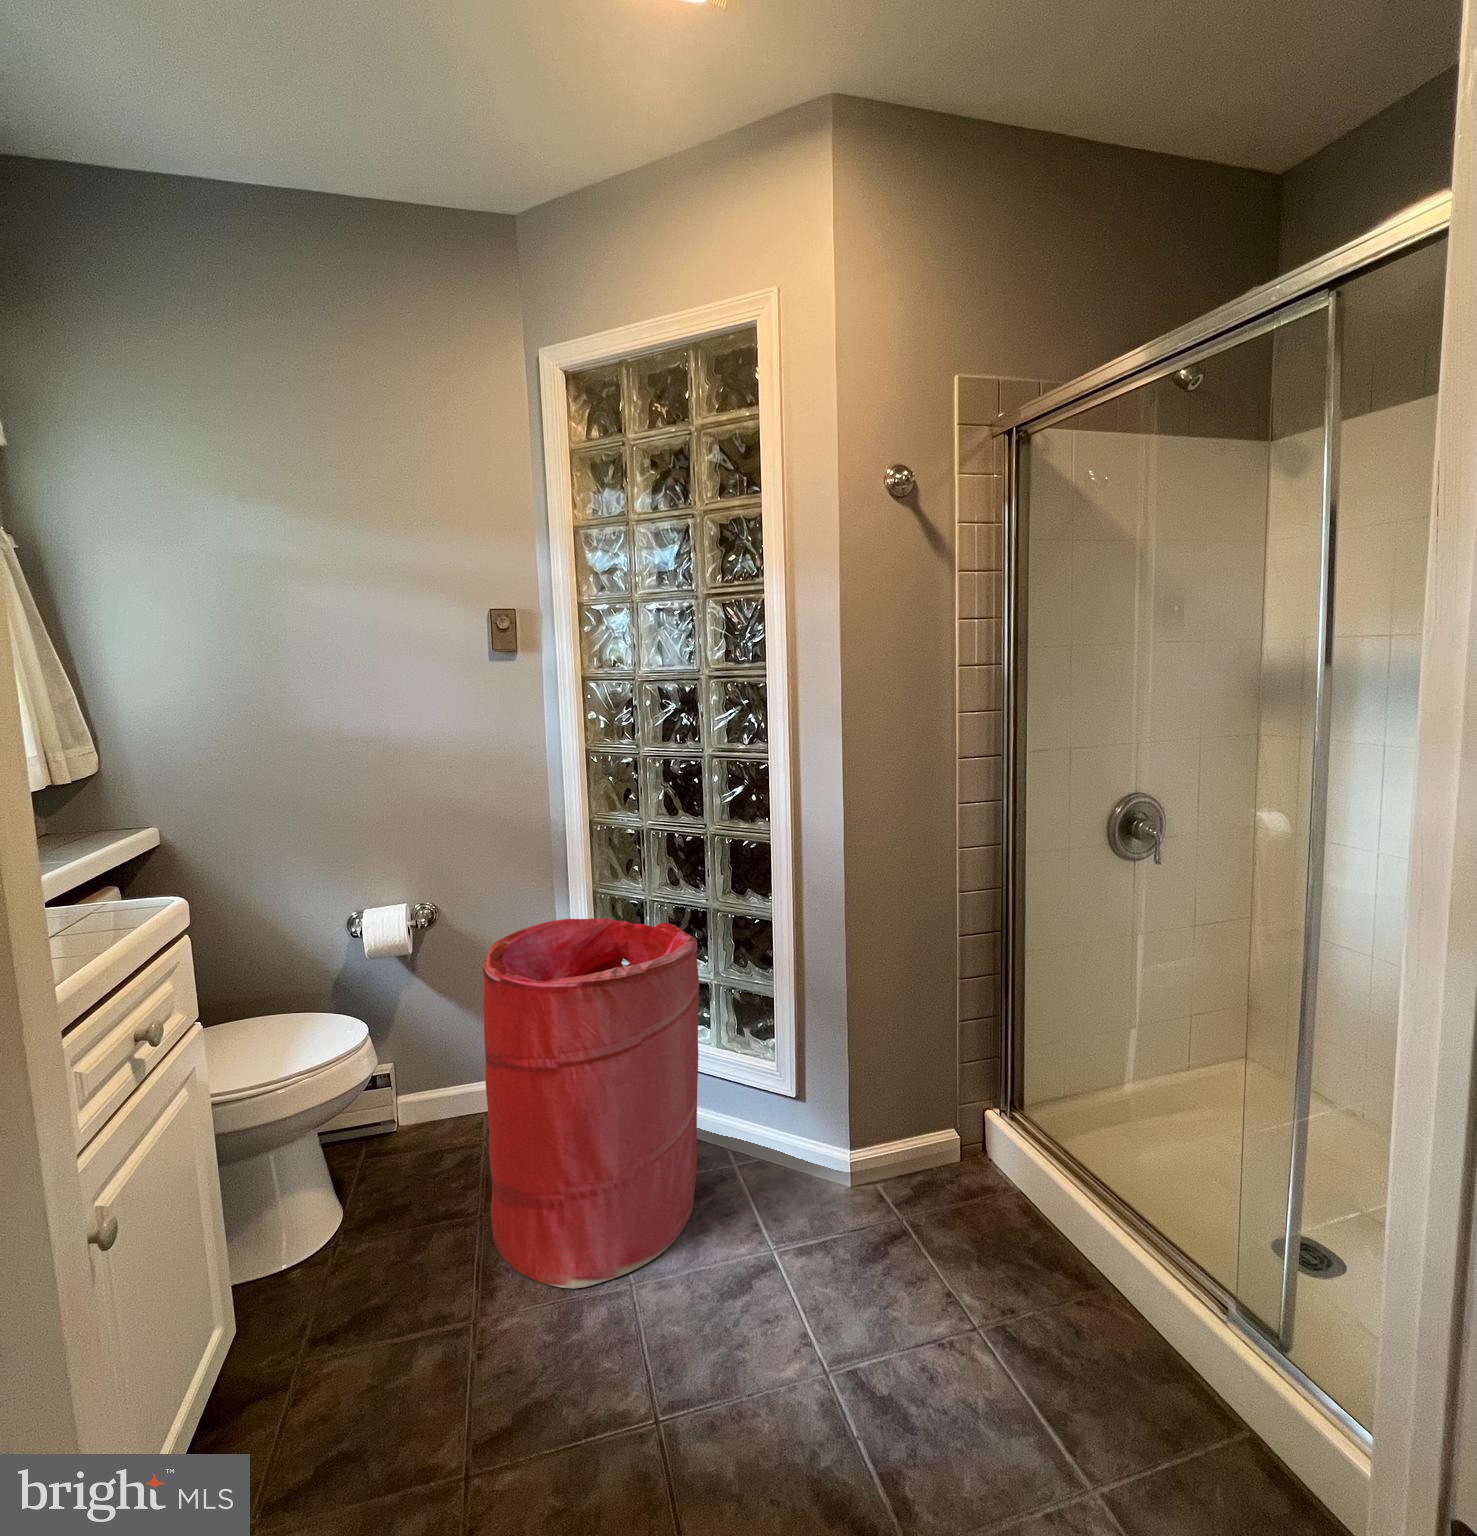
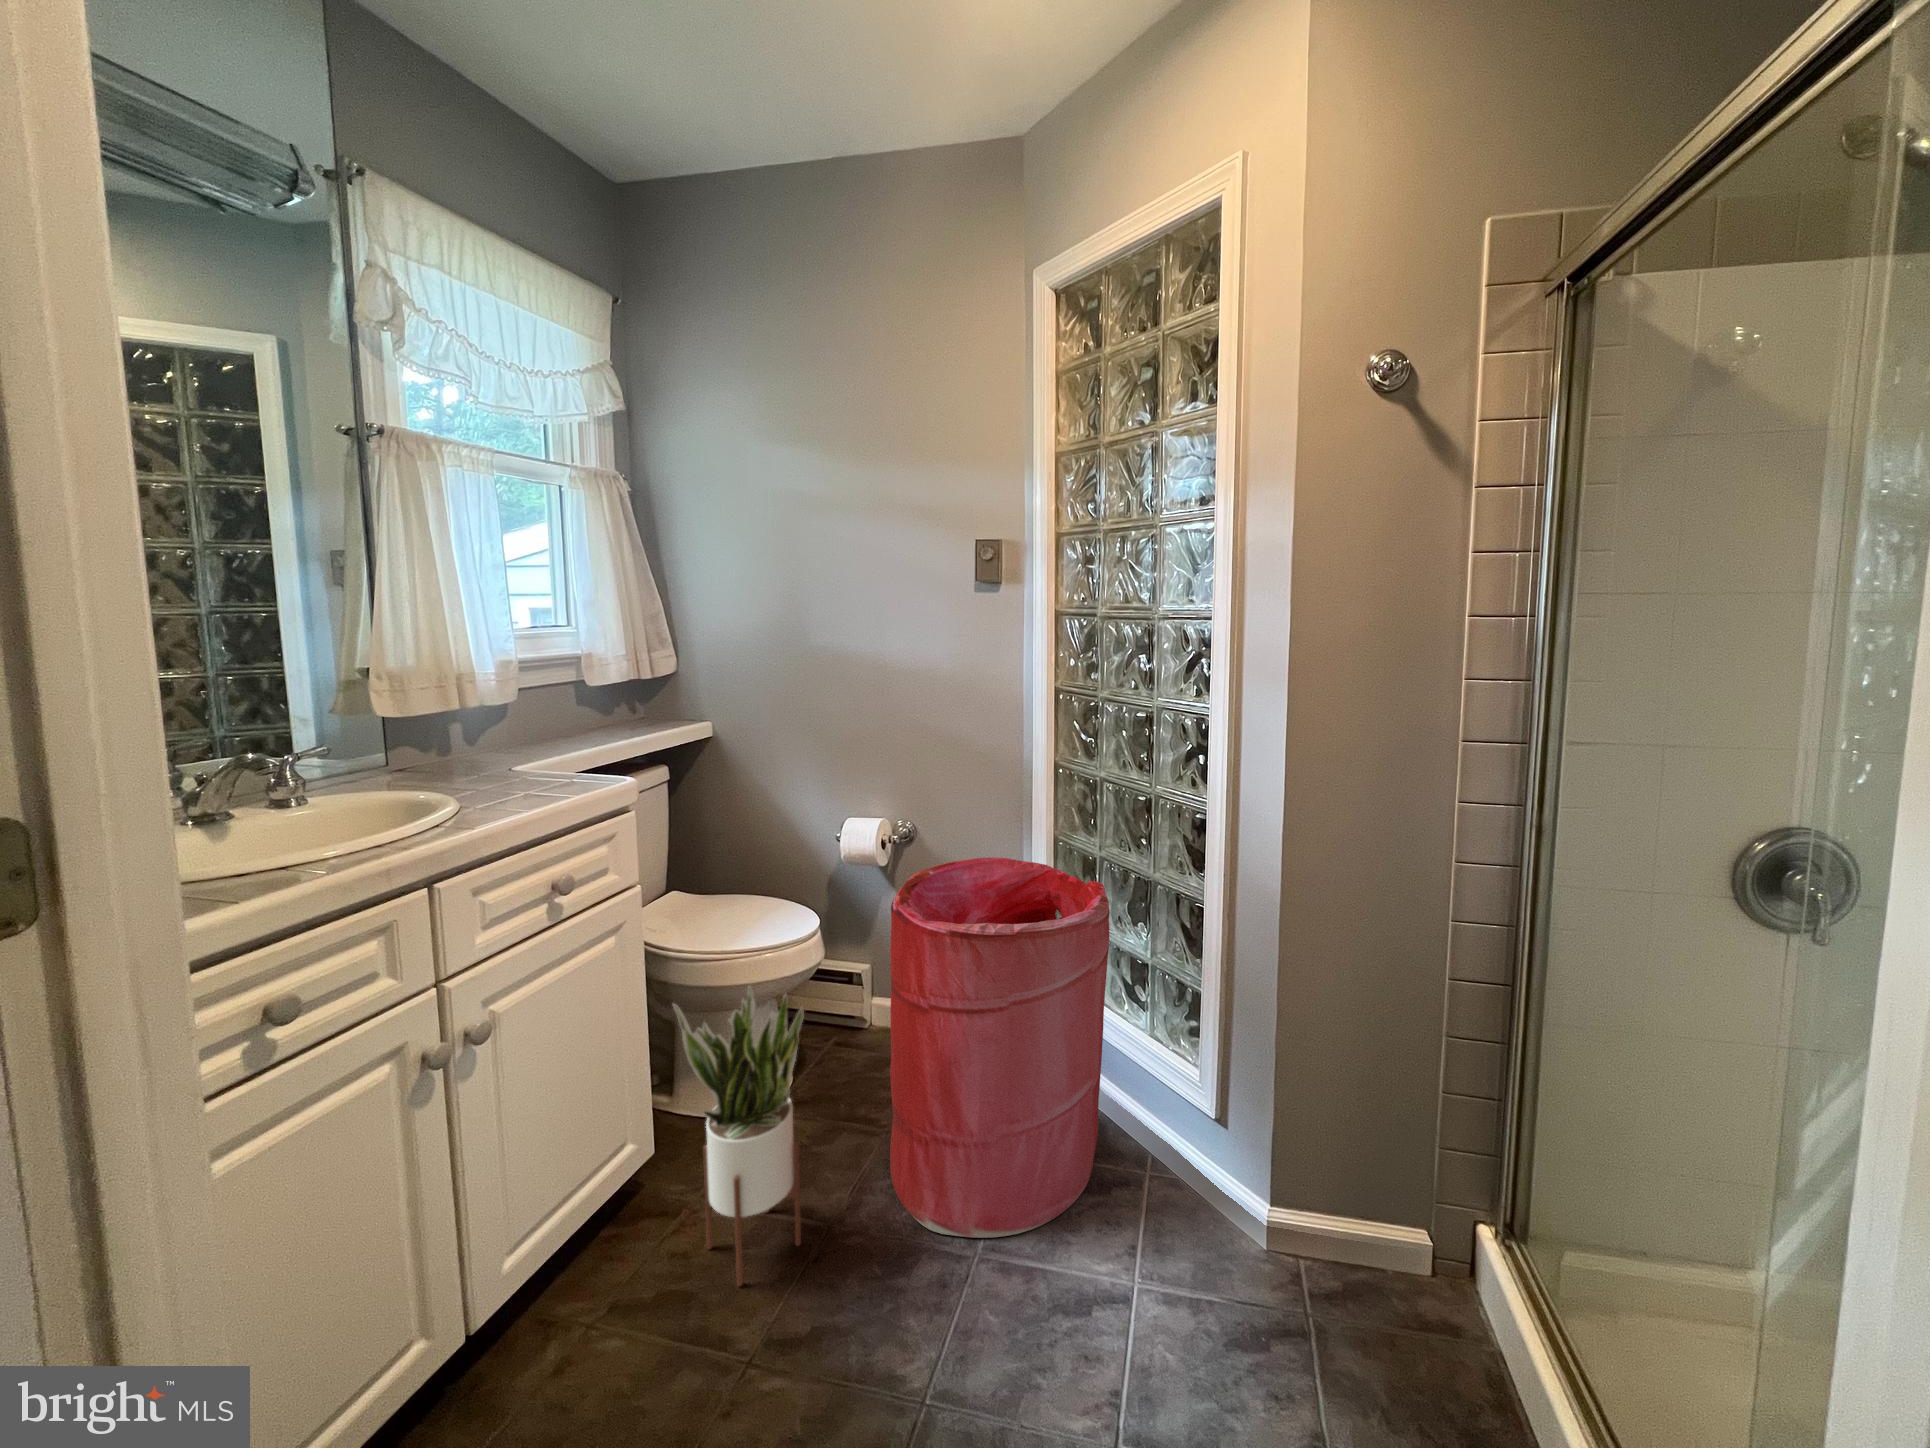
potted plant: none [283,1090,442,1430] -> present [673,986,804,1286]

